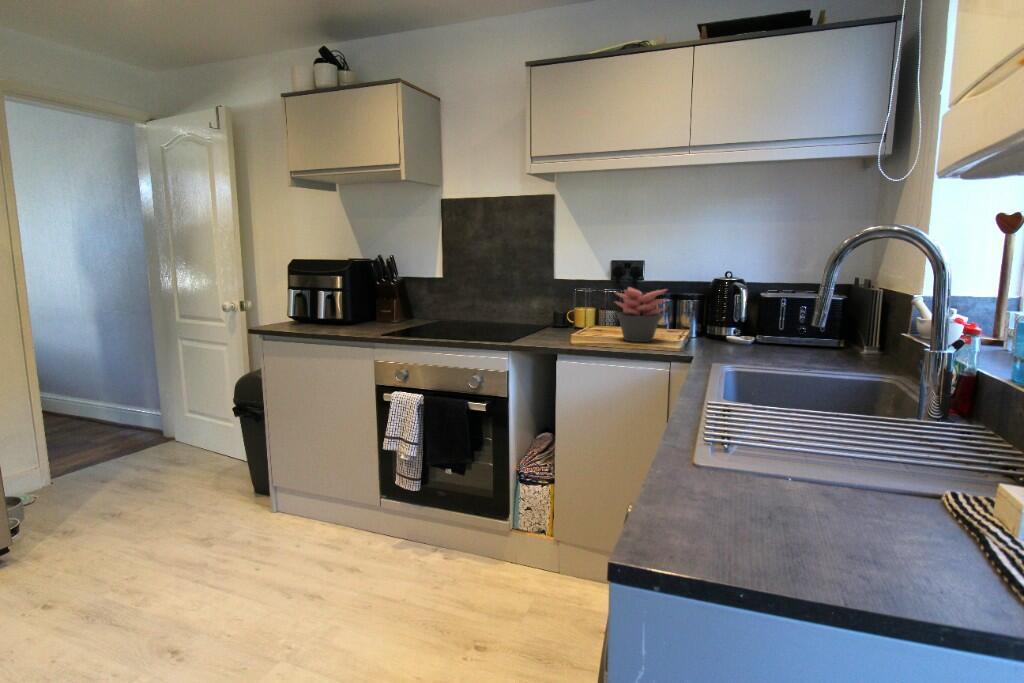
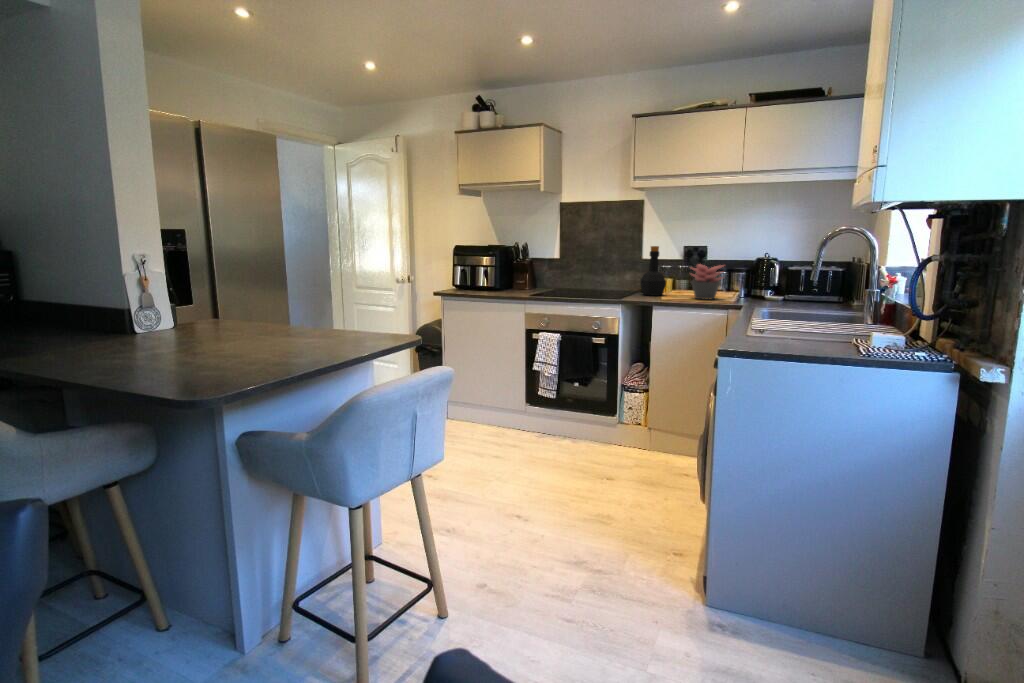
bottle: none [546,261,583,334] -> present [640,246,666,296]

